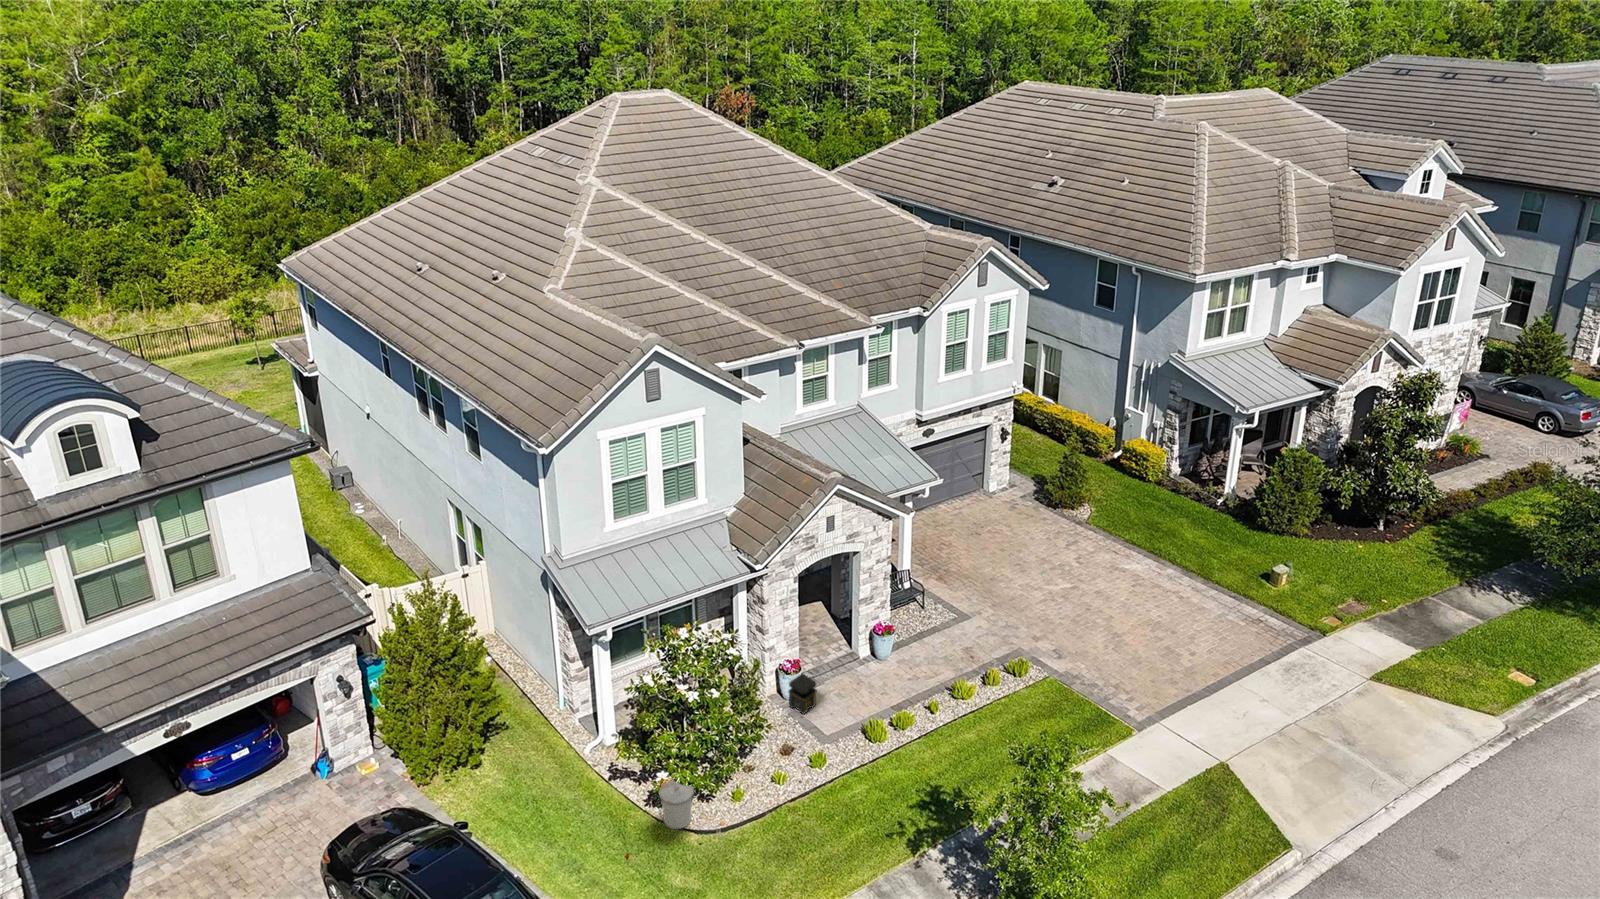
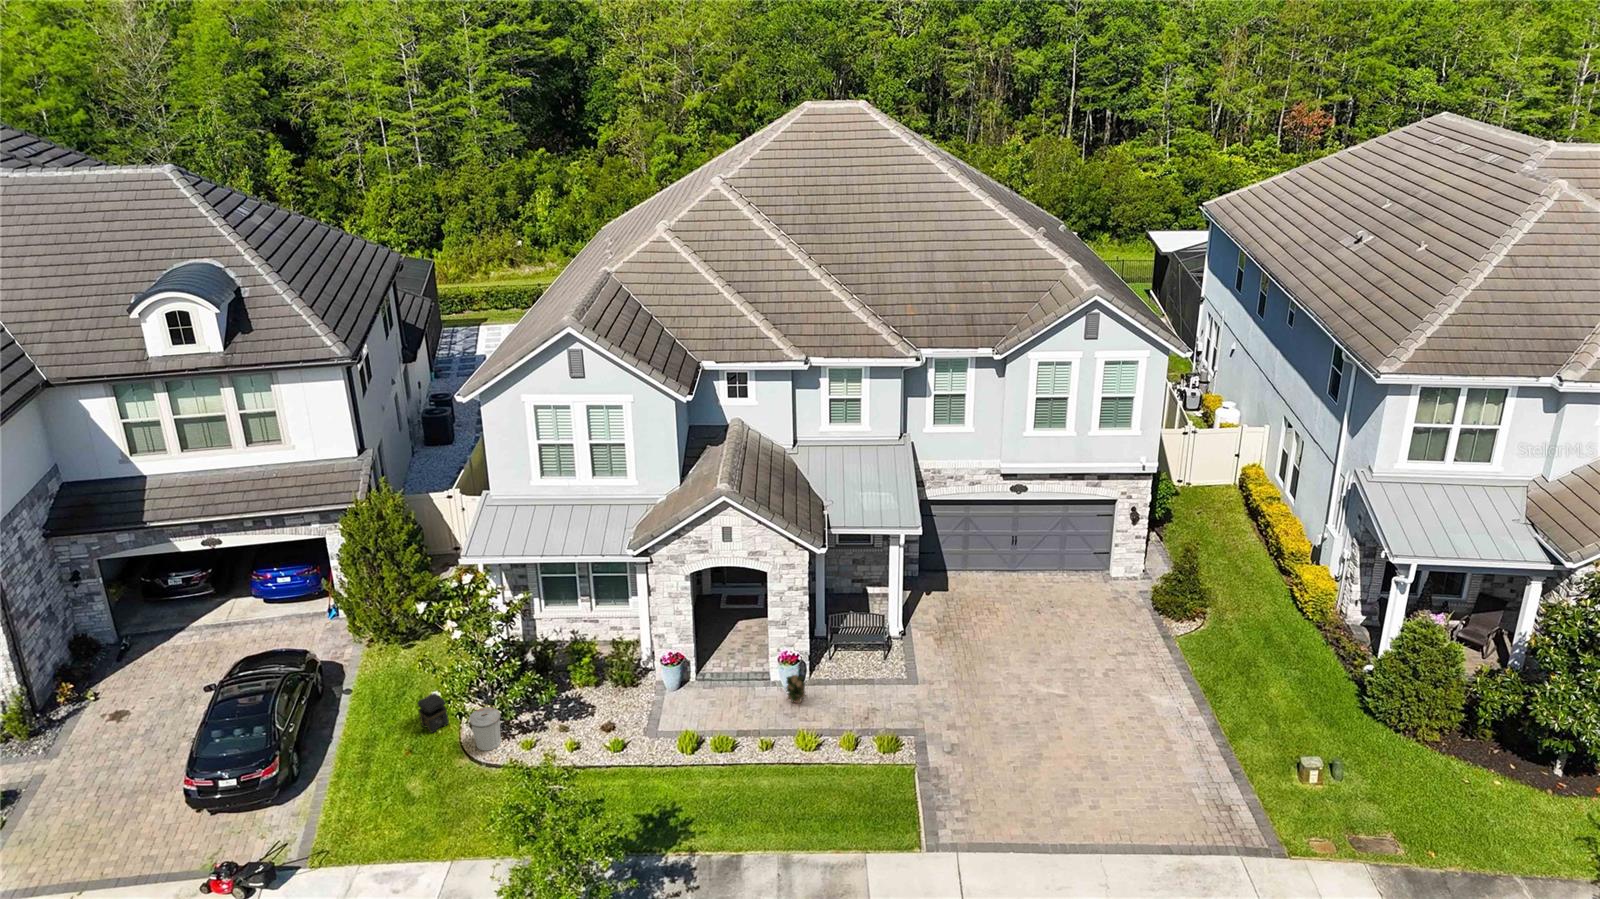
decorative plant: none [888,640,909,668] -> present [786,675,805,703]
toolbox: present [788,674,817,714] -> present [418,693,449,732]

